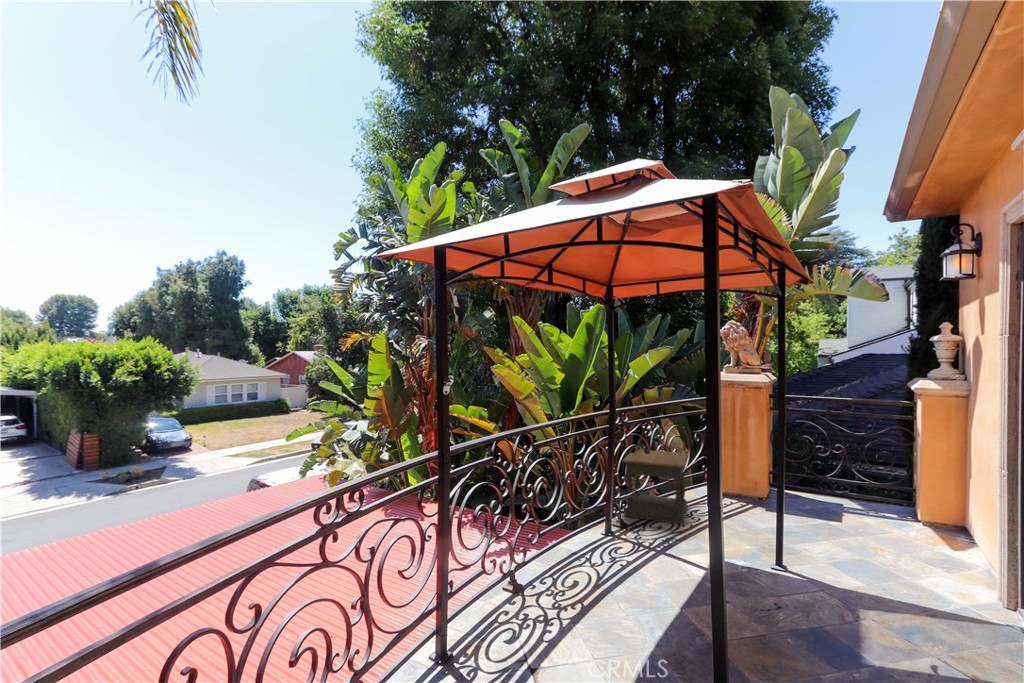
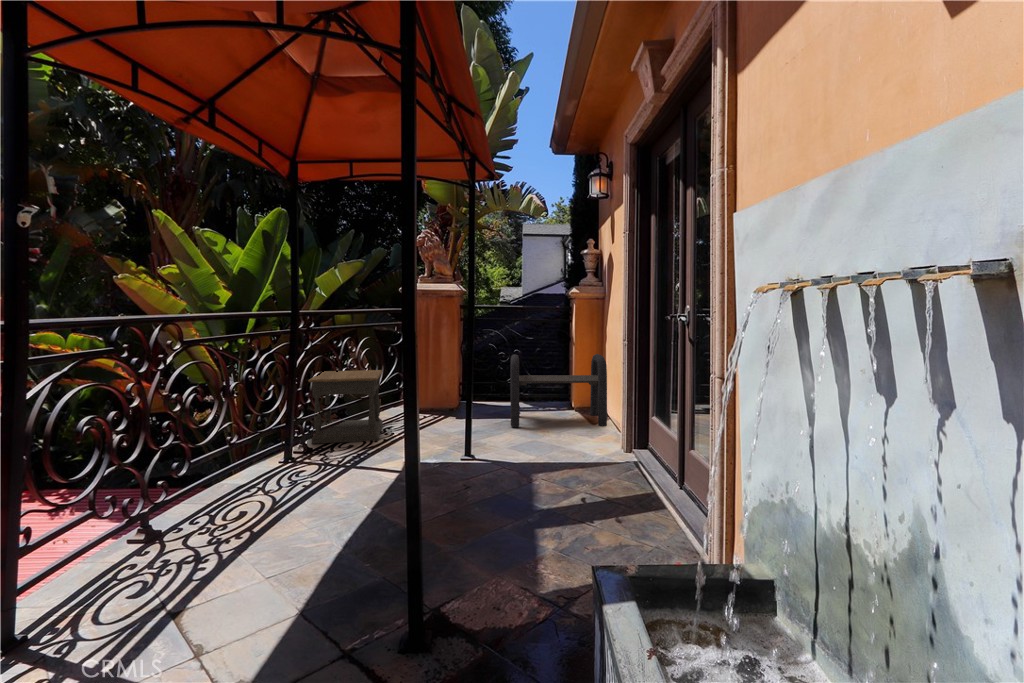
bench: none [832,451,980,561] -> present [510,354,607,427]

